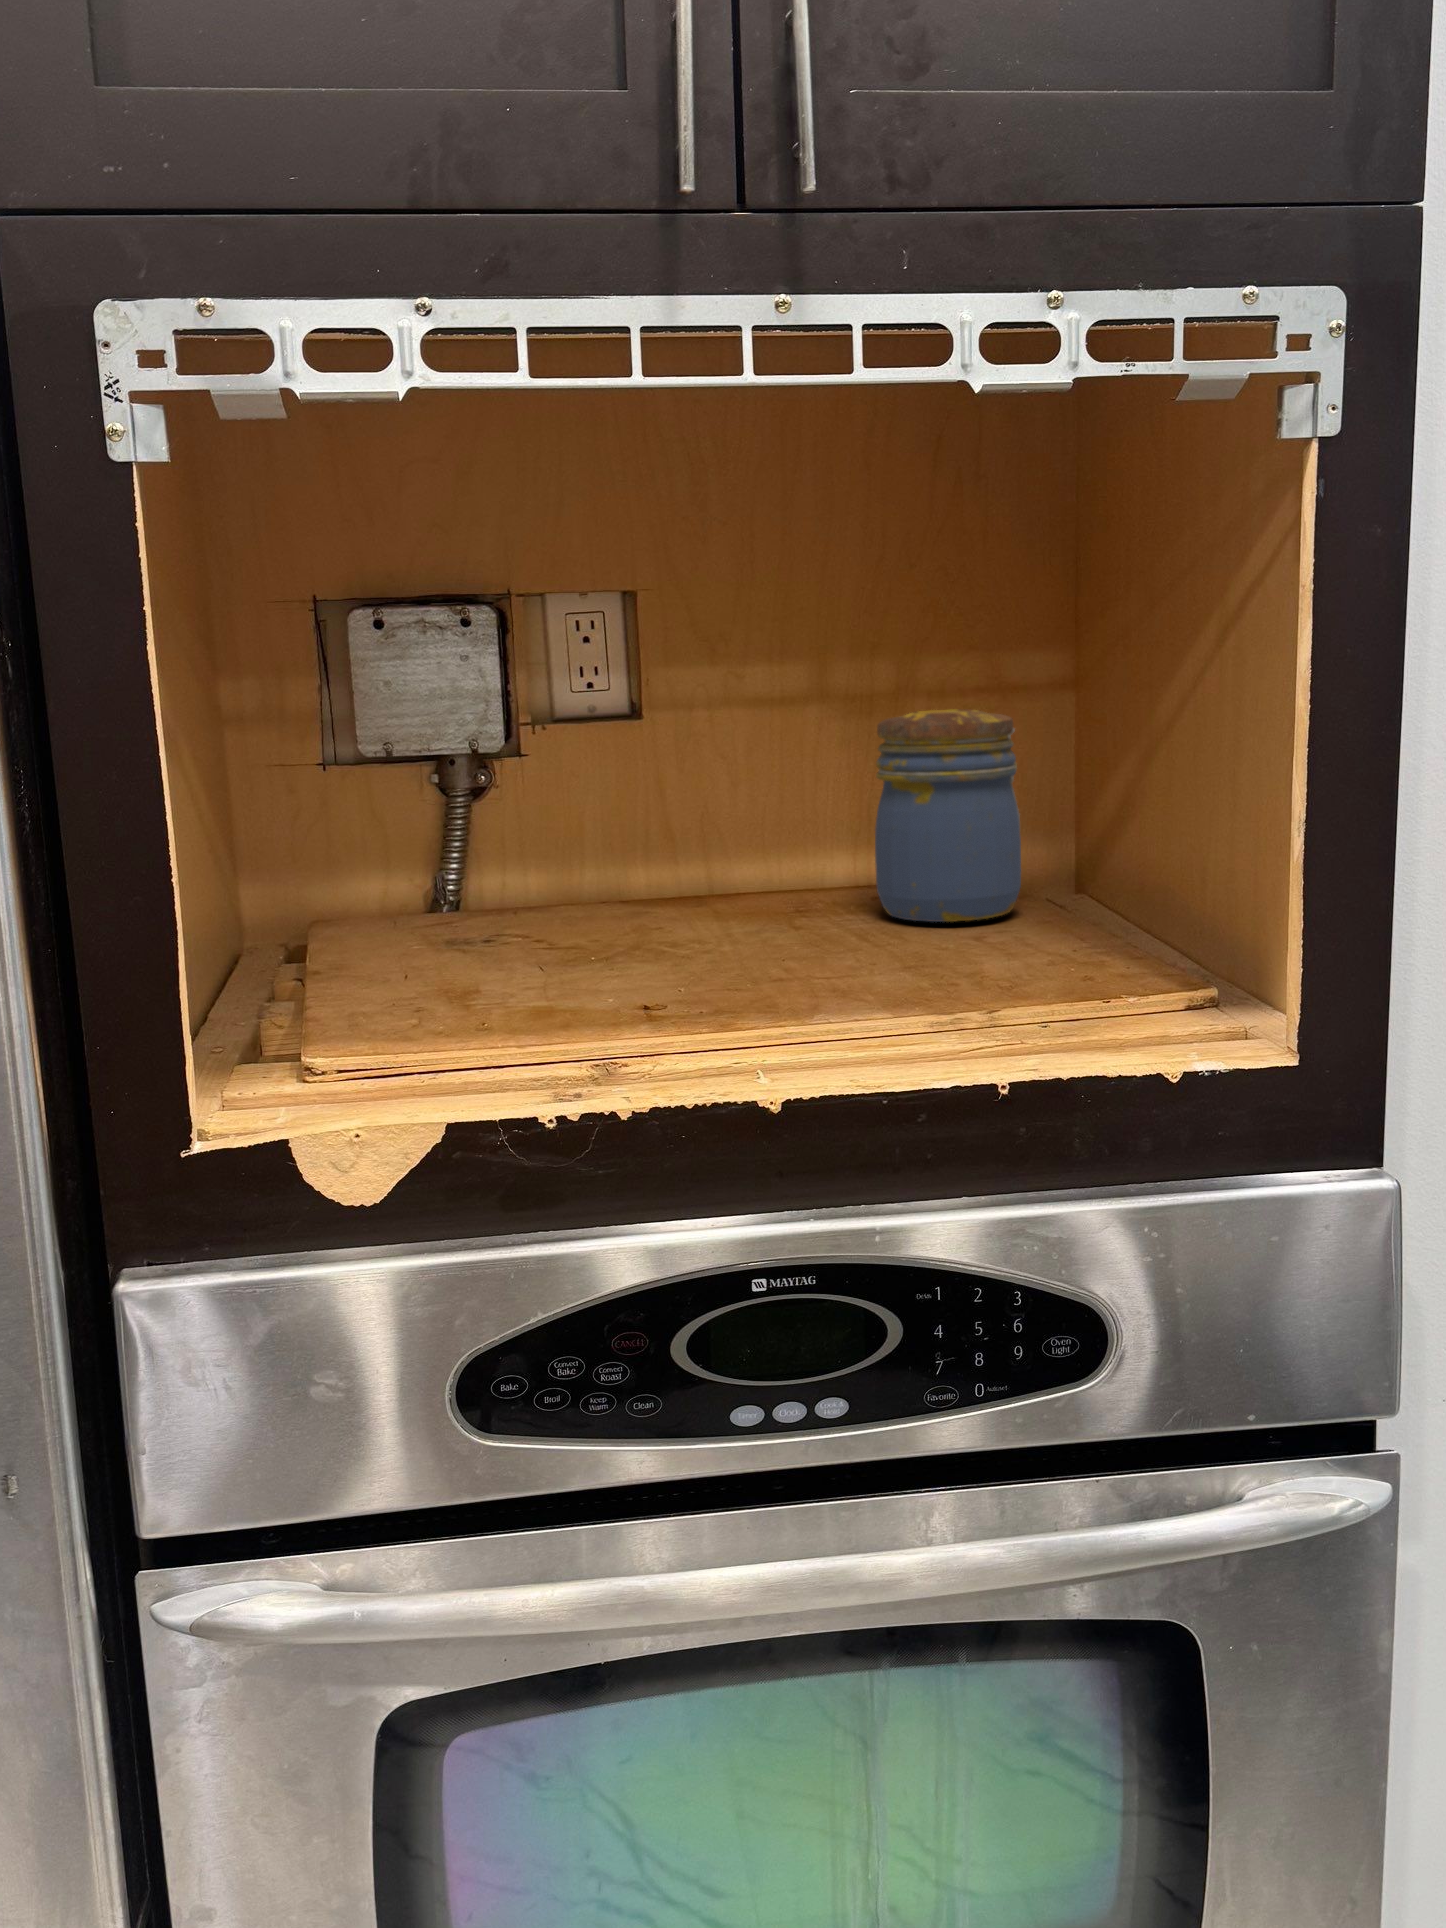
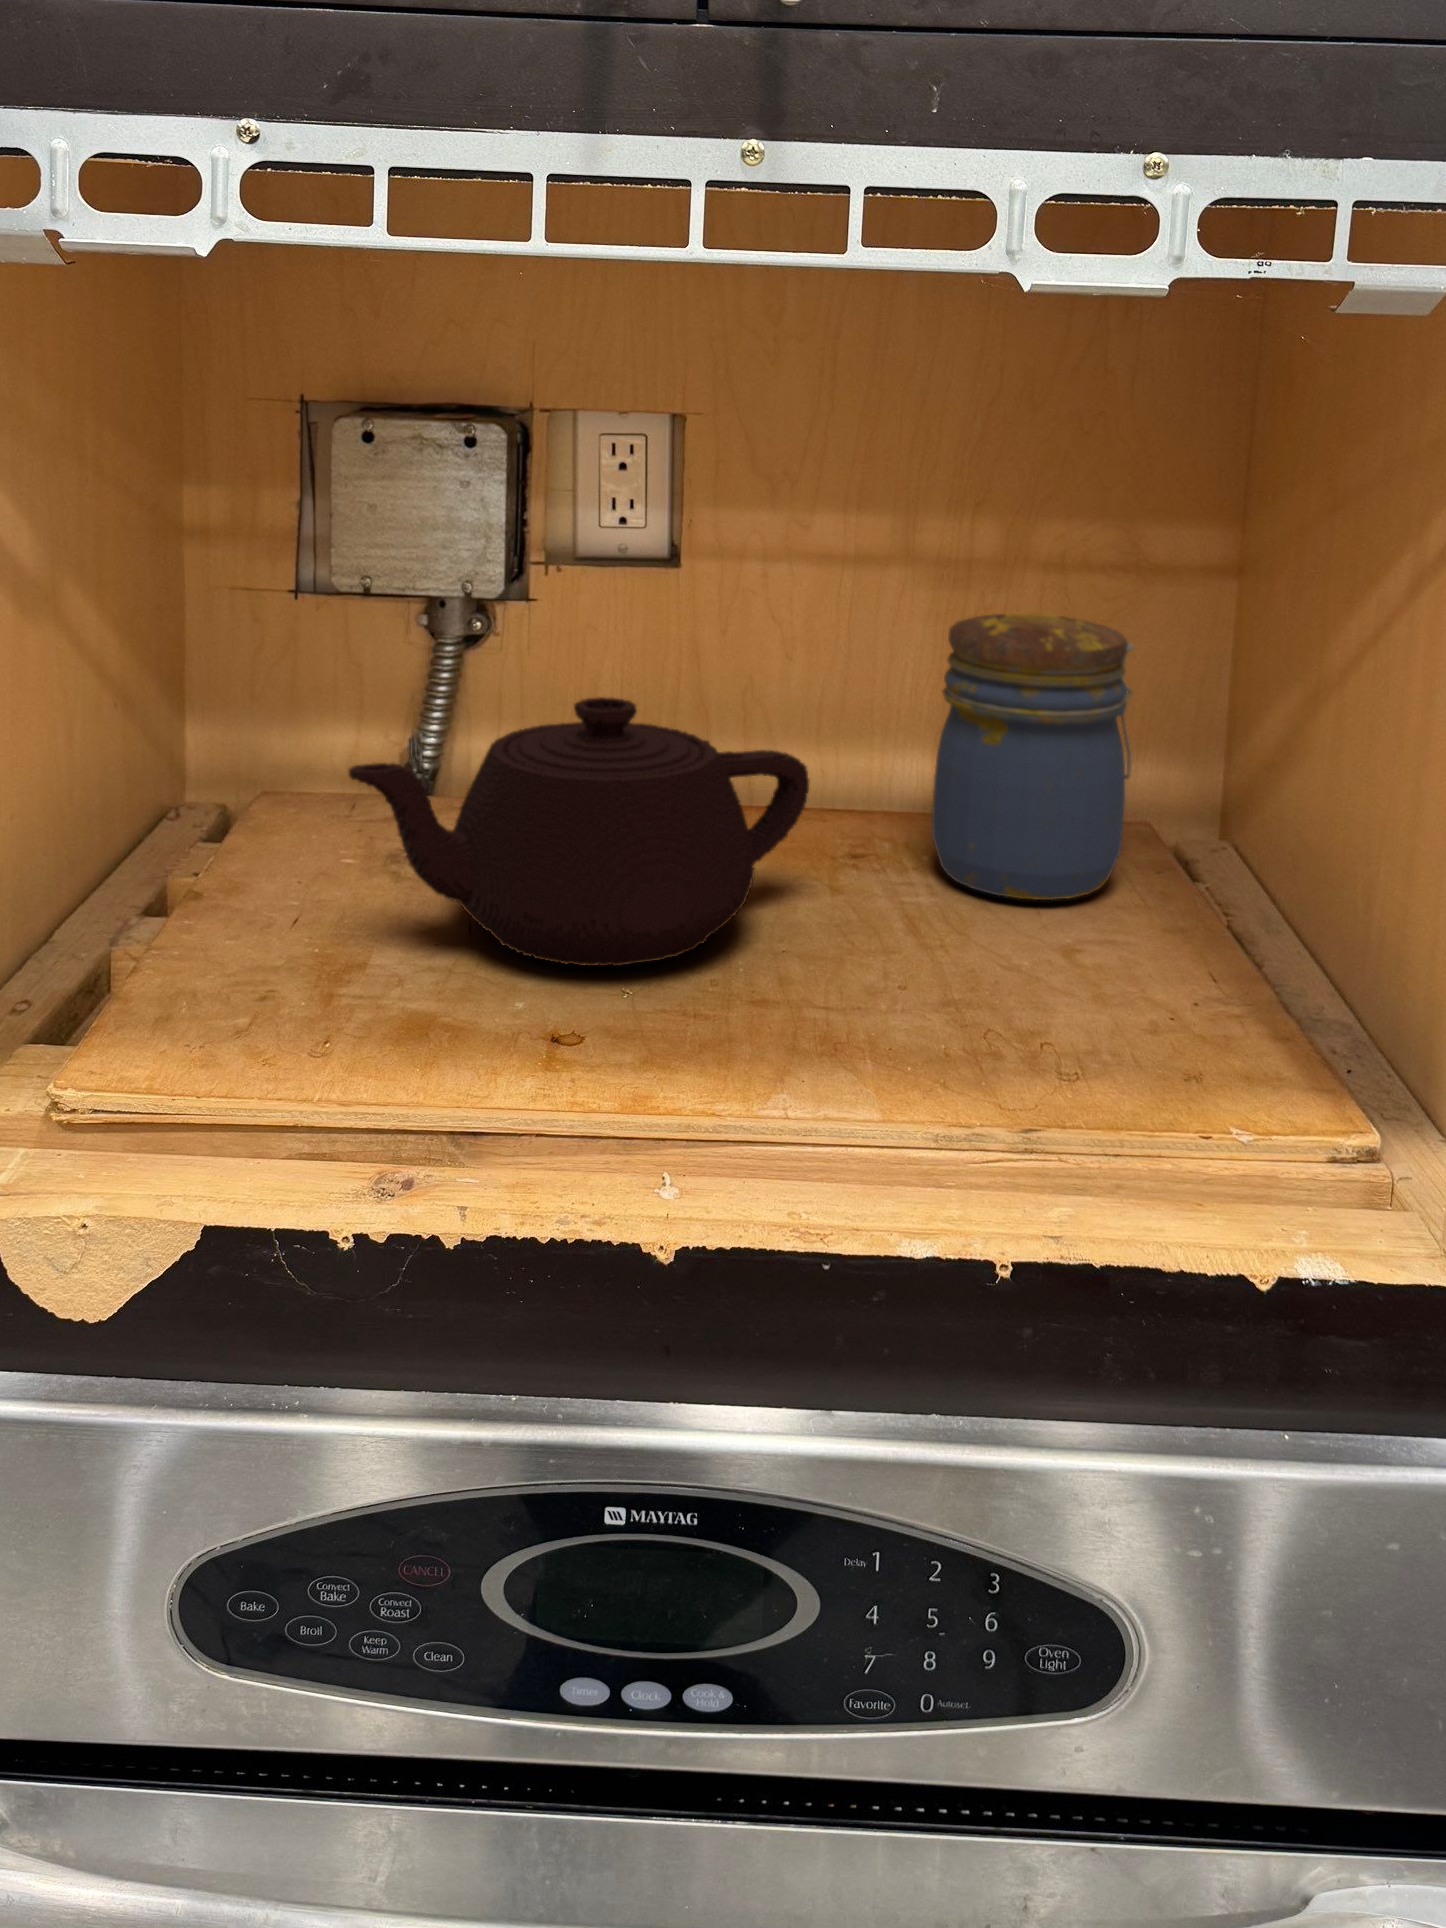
teapot: none [458,781,792,975] -> present [349,697,809,966]

